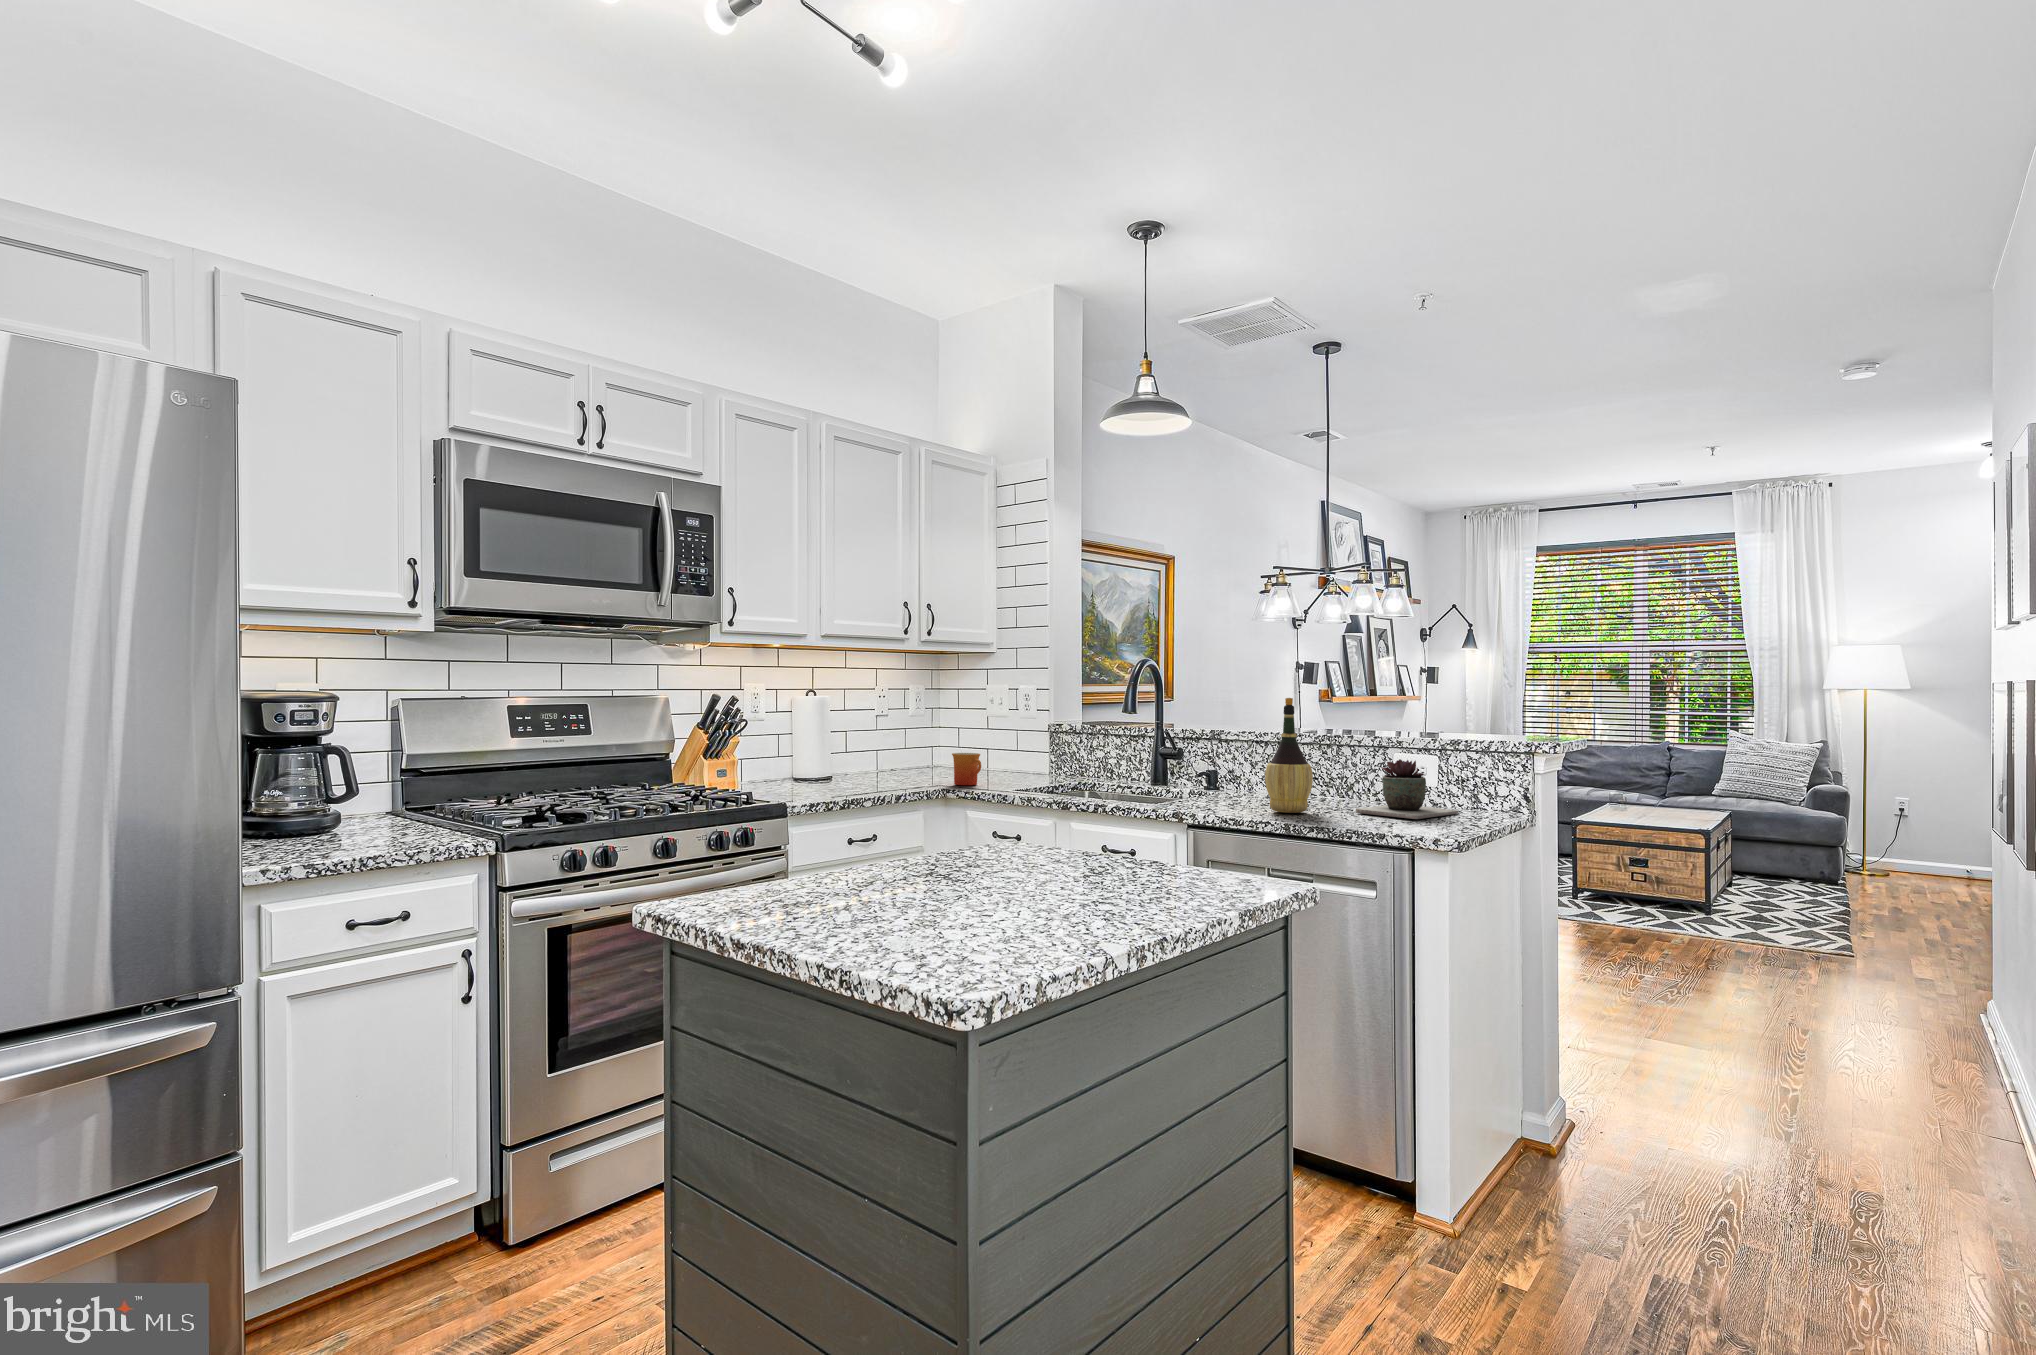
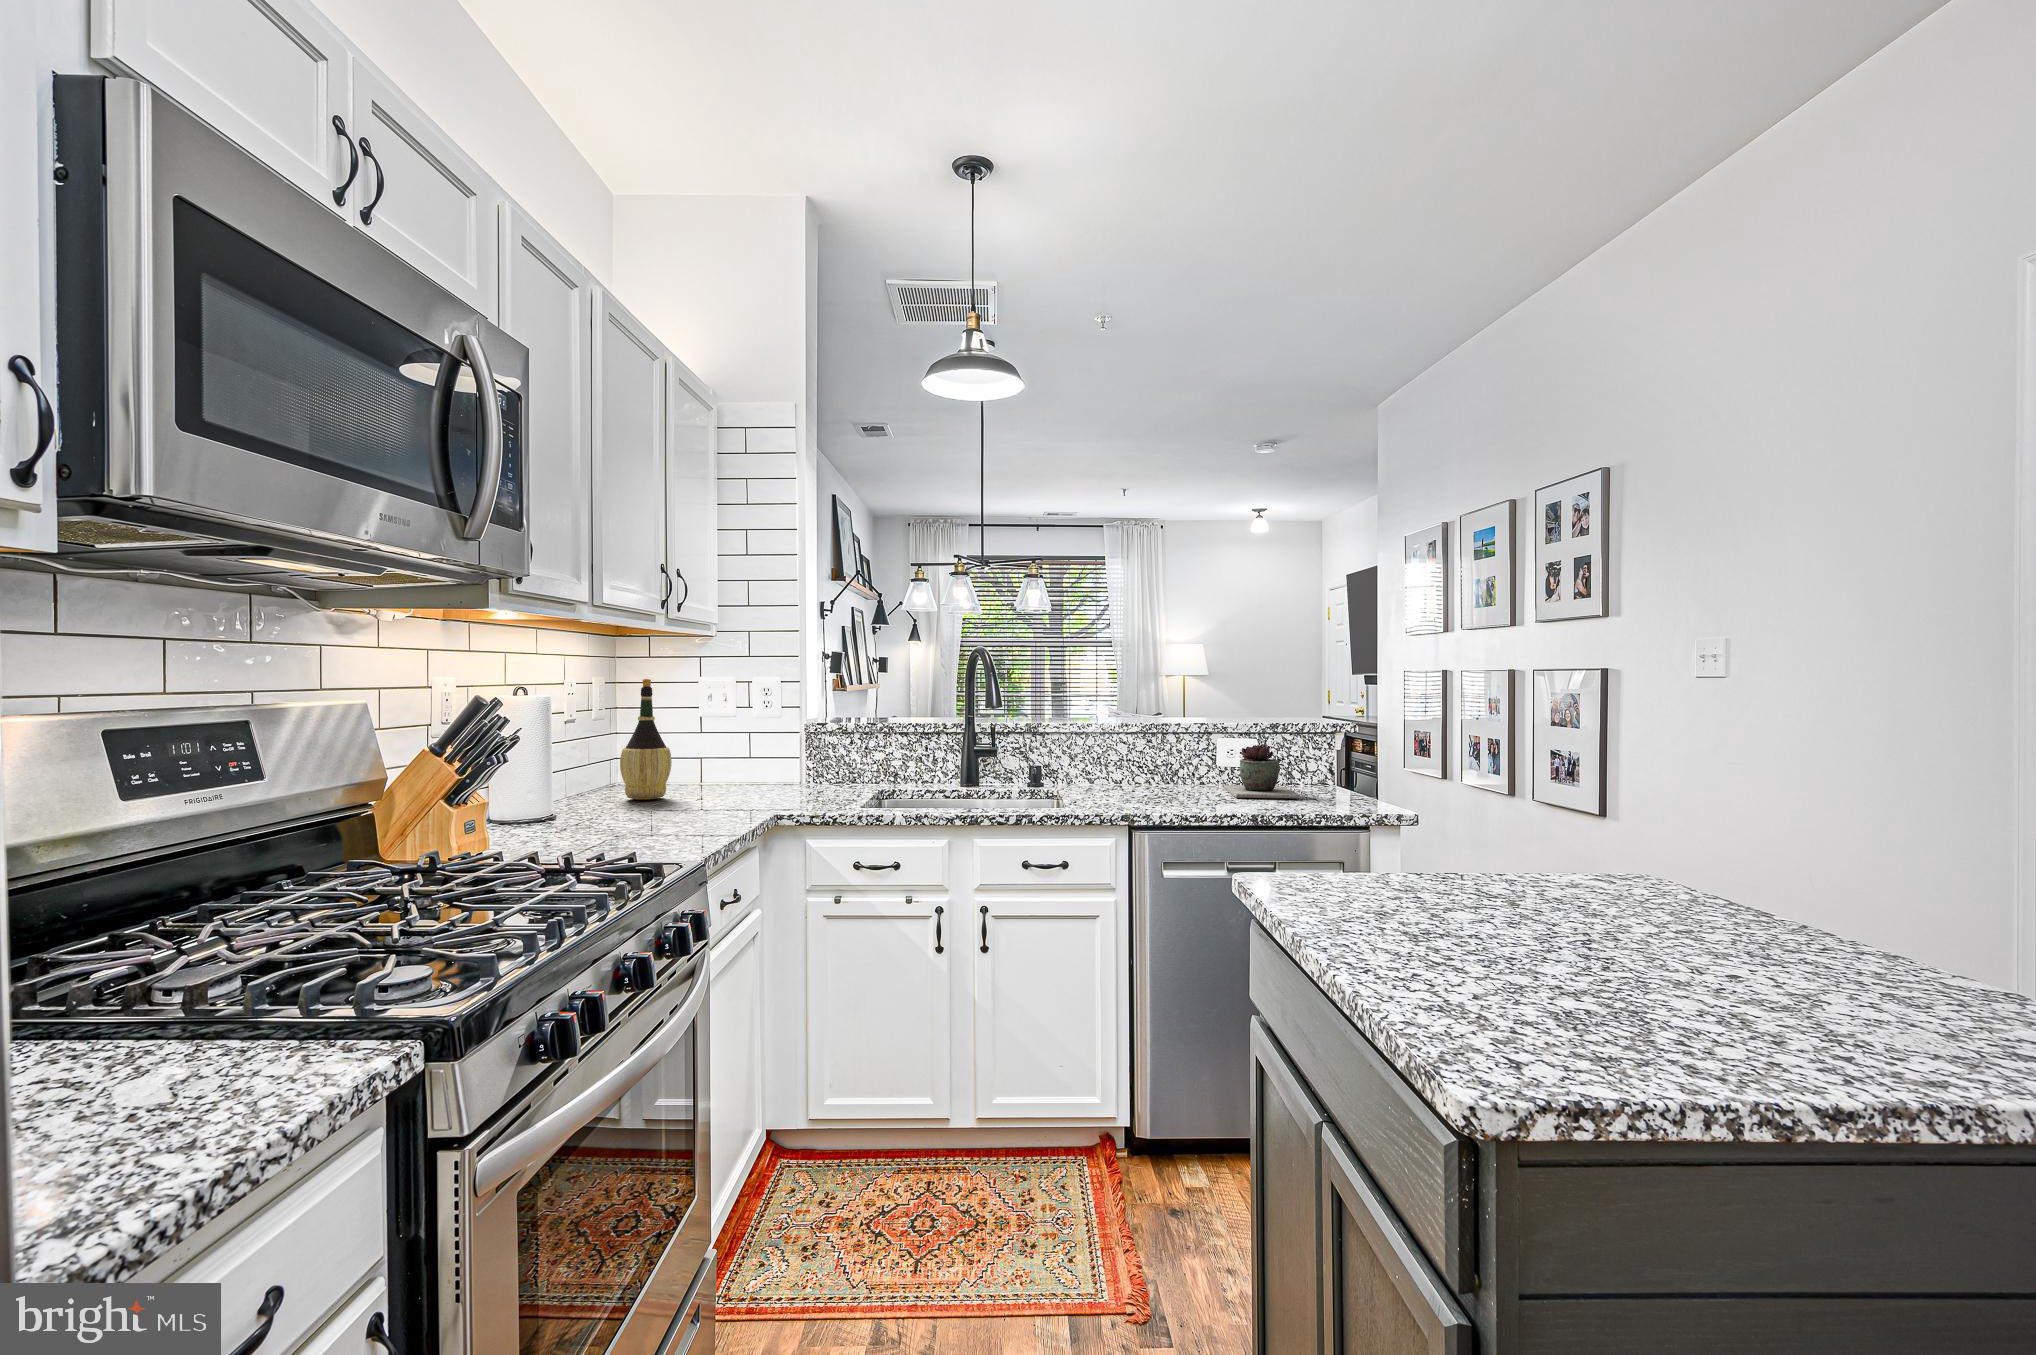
wine bottle: present [1265,698,1313,813] -> present [620,679,672,800]
mug: present [952,753,981,785] -> none [733,765,786,811]

